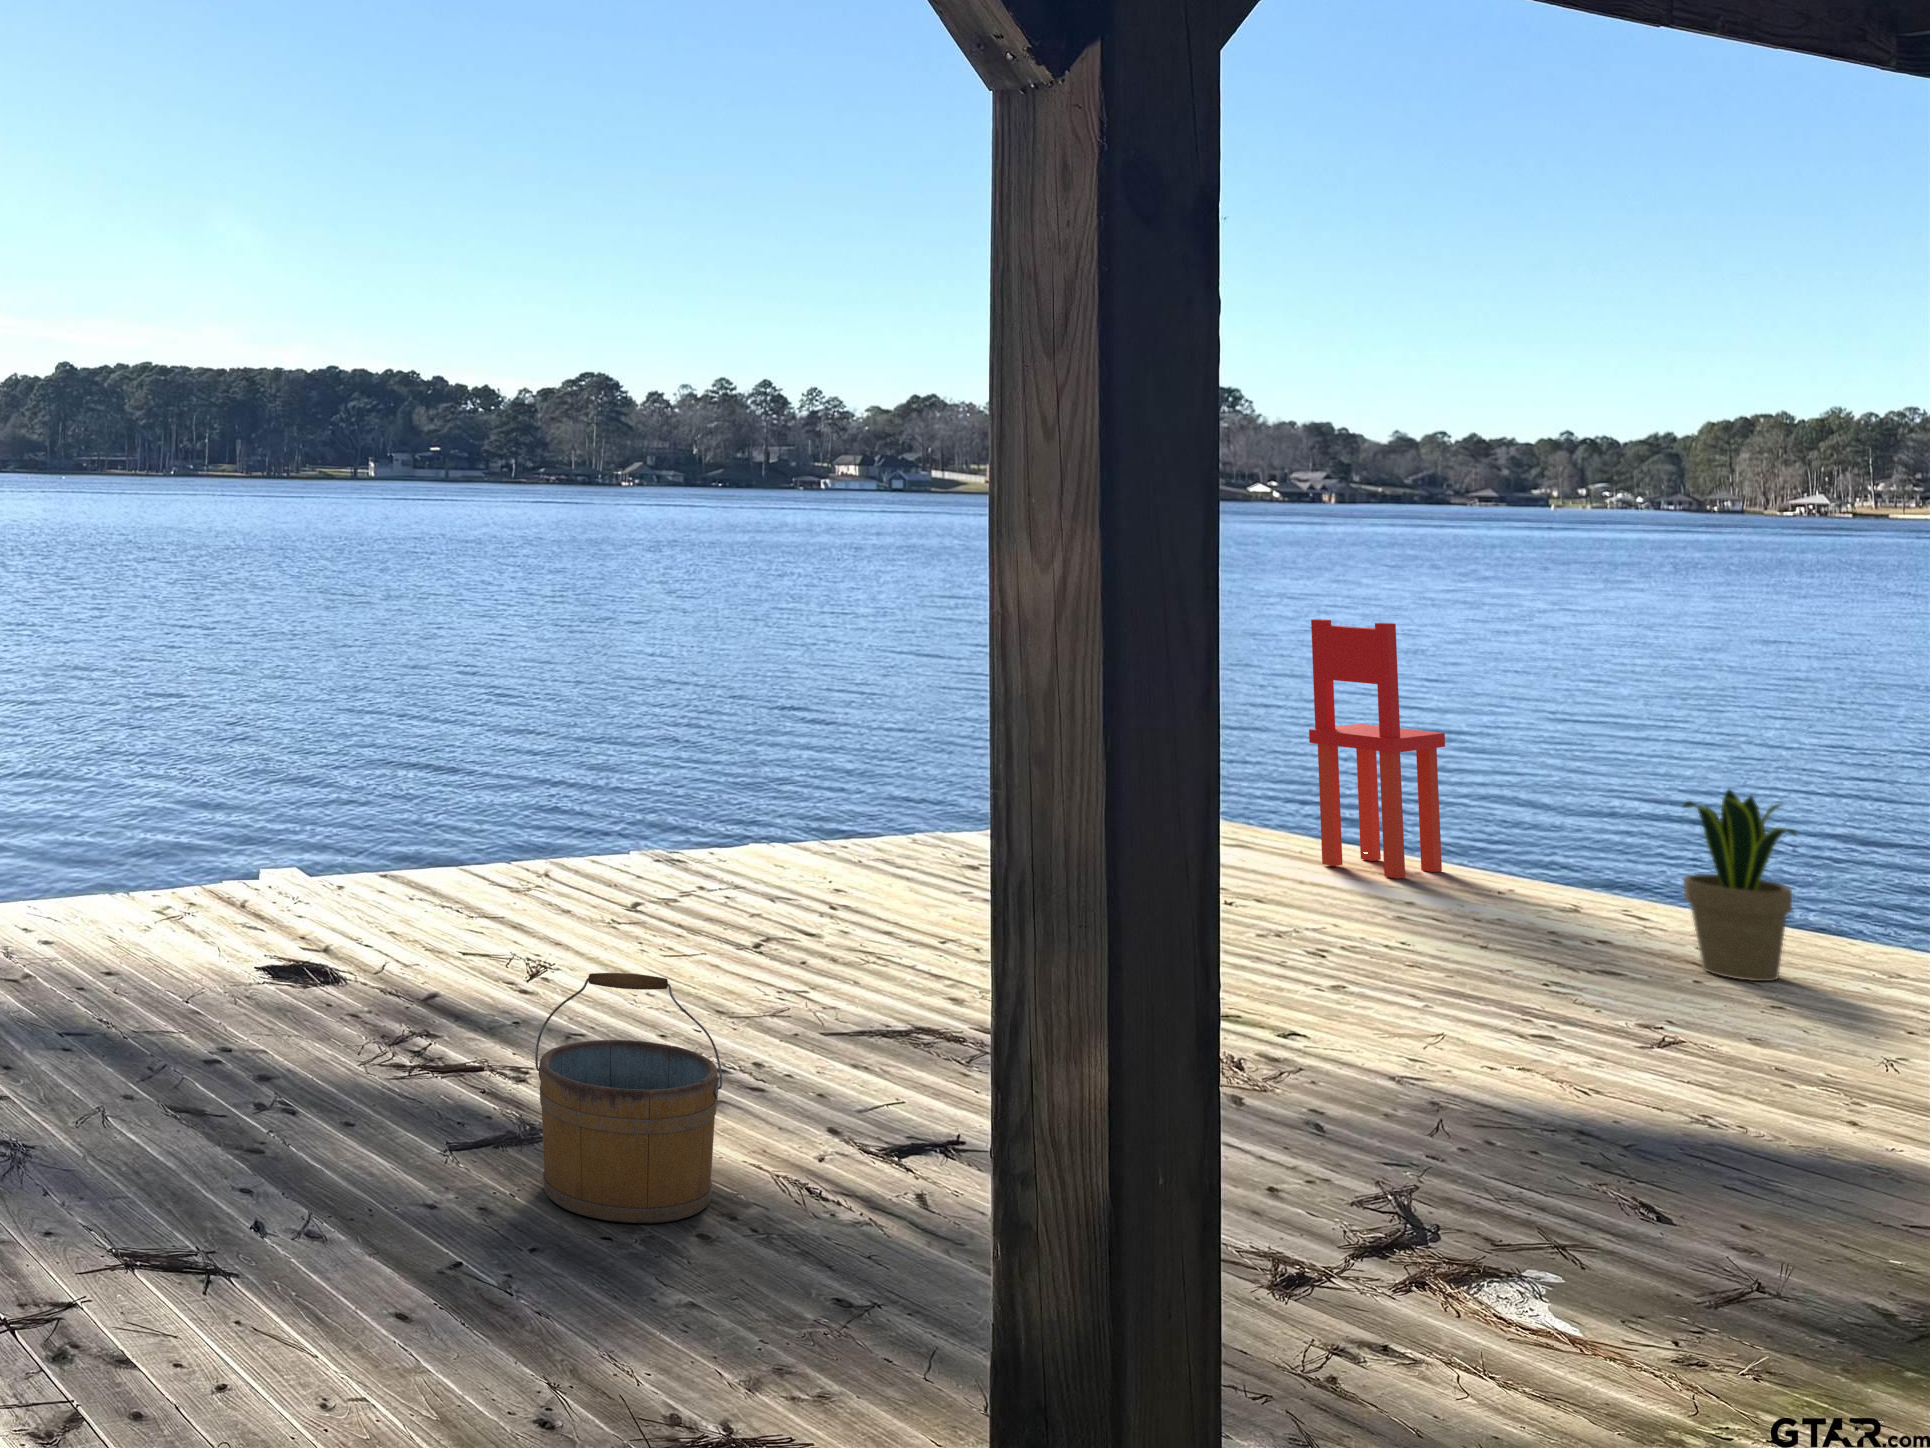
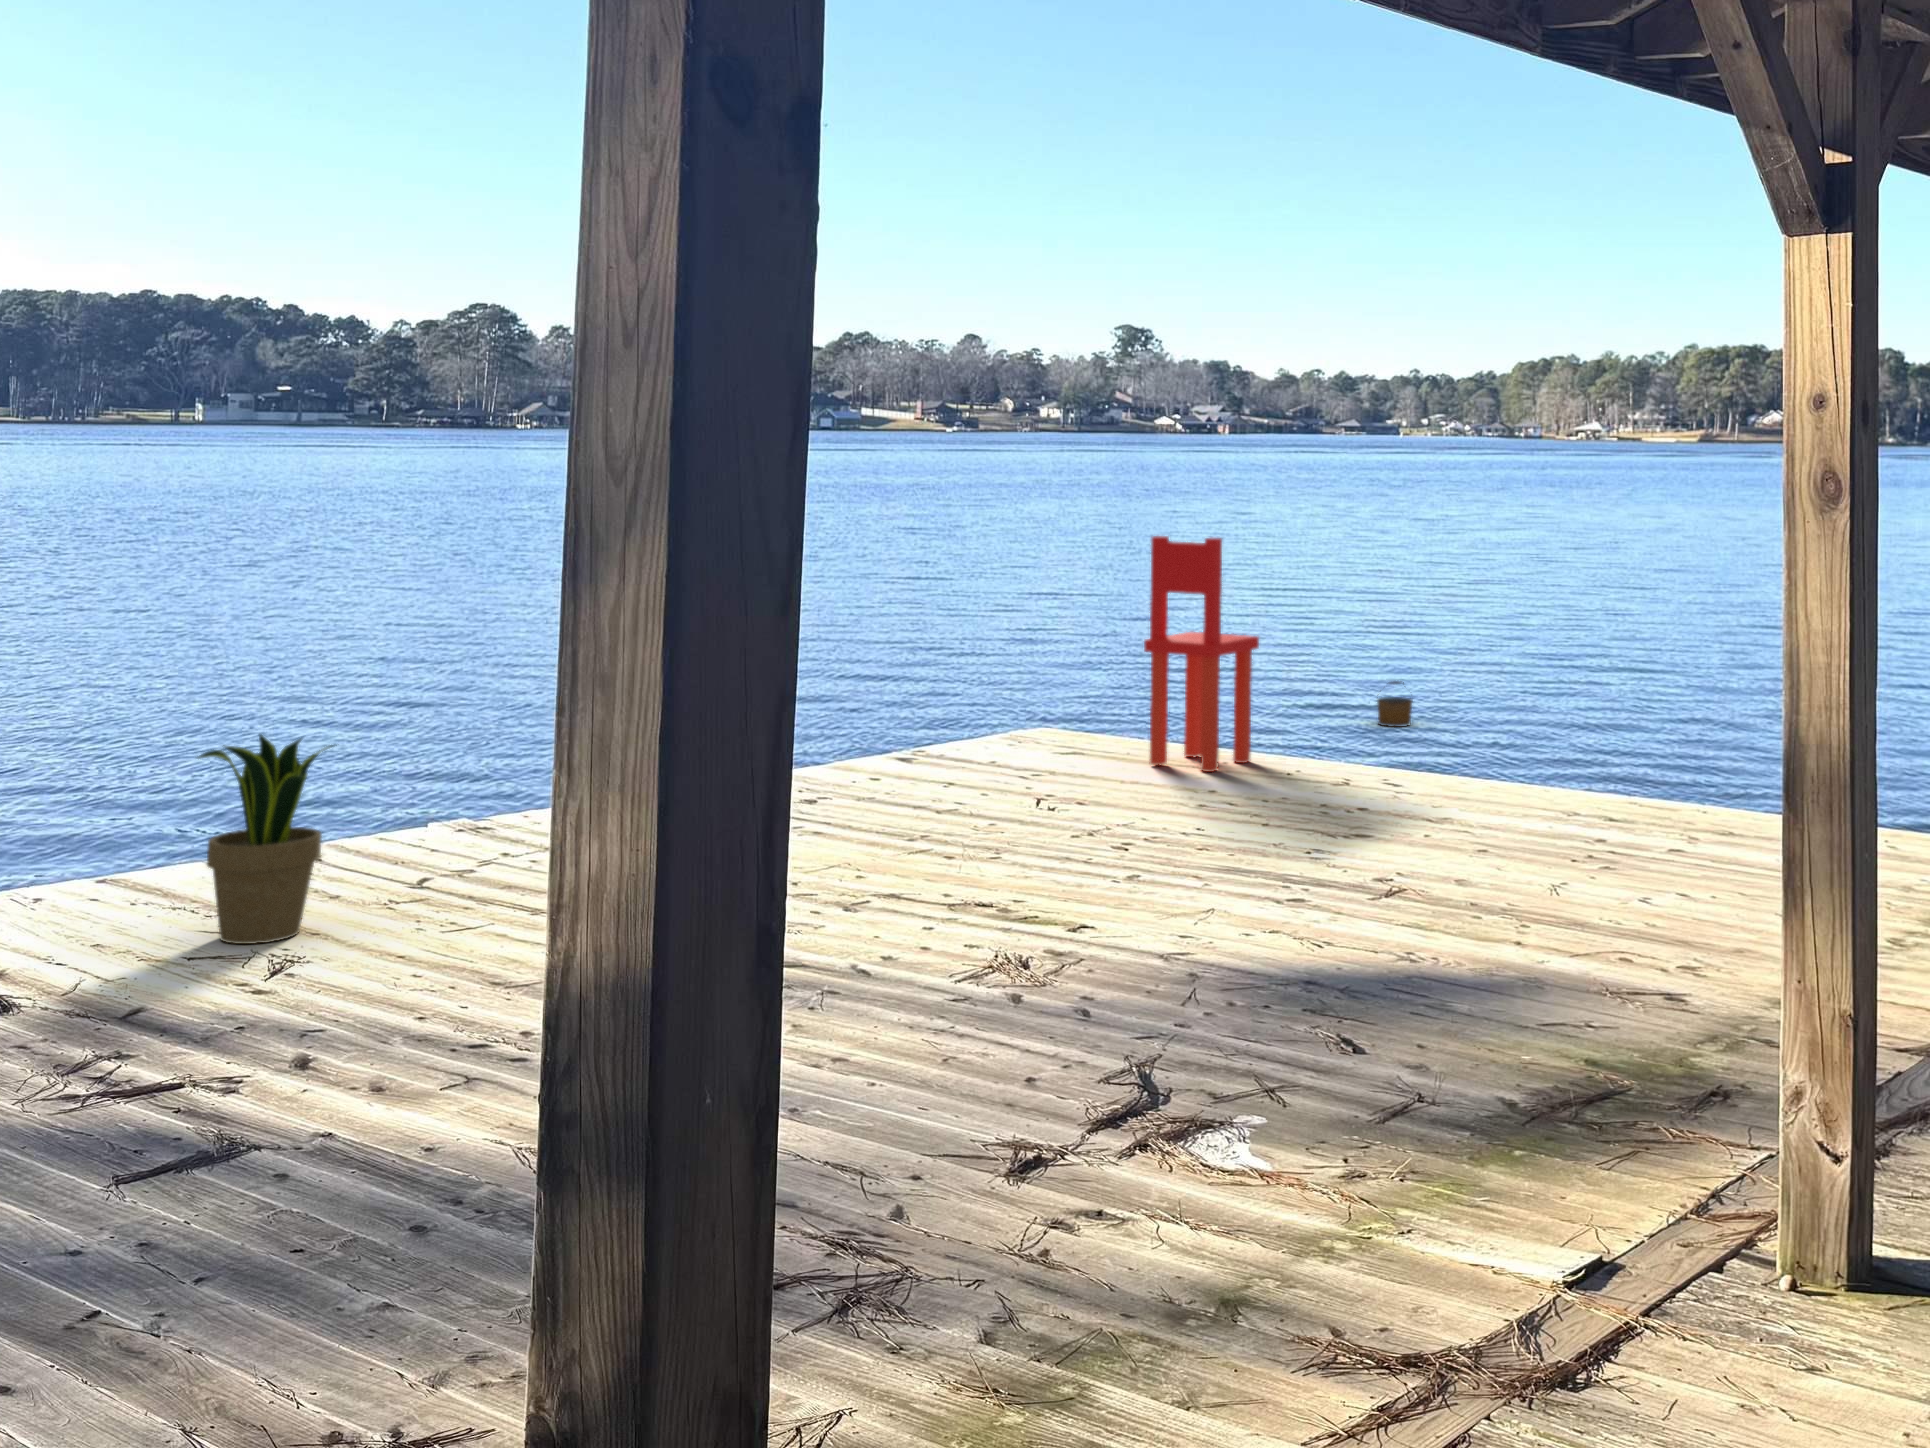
potted plant: present [1683,789,1797,981] -> present [198,735,332,944]
bucket: present [535,973,722,1223] -> present [1377,681,1413,727]

